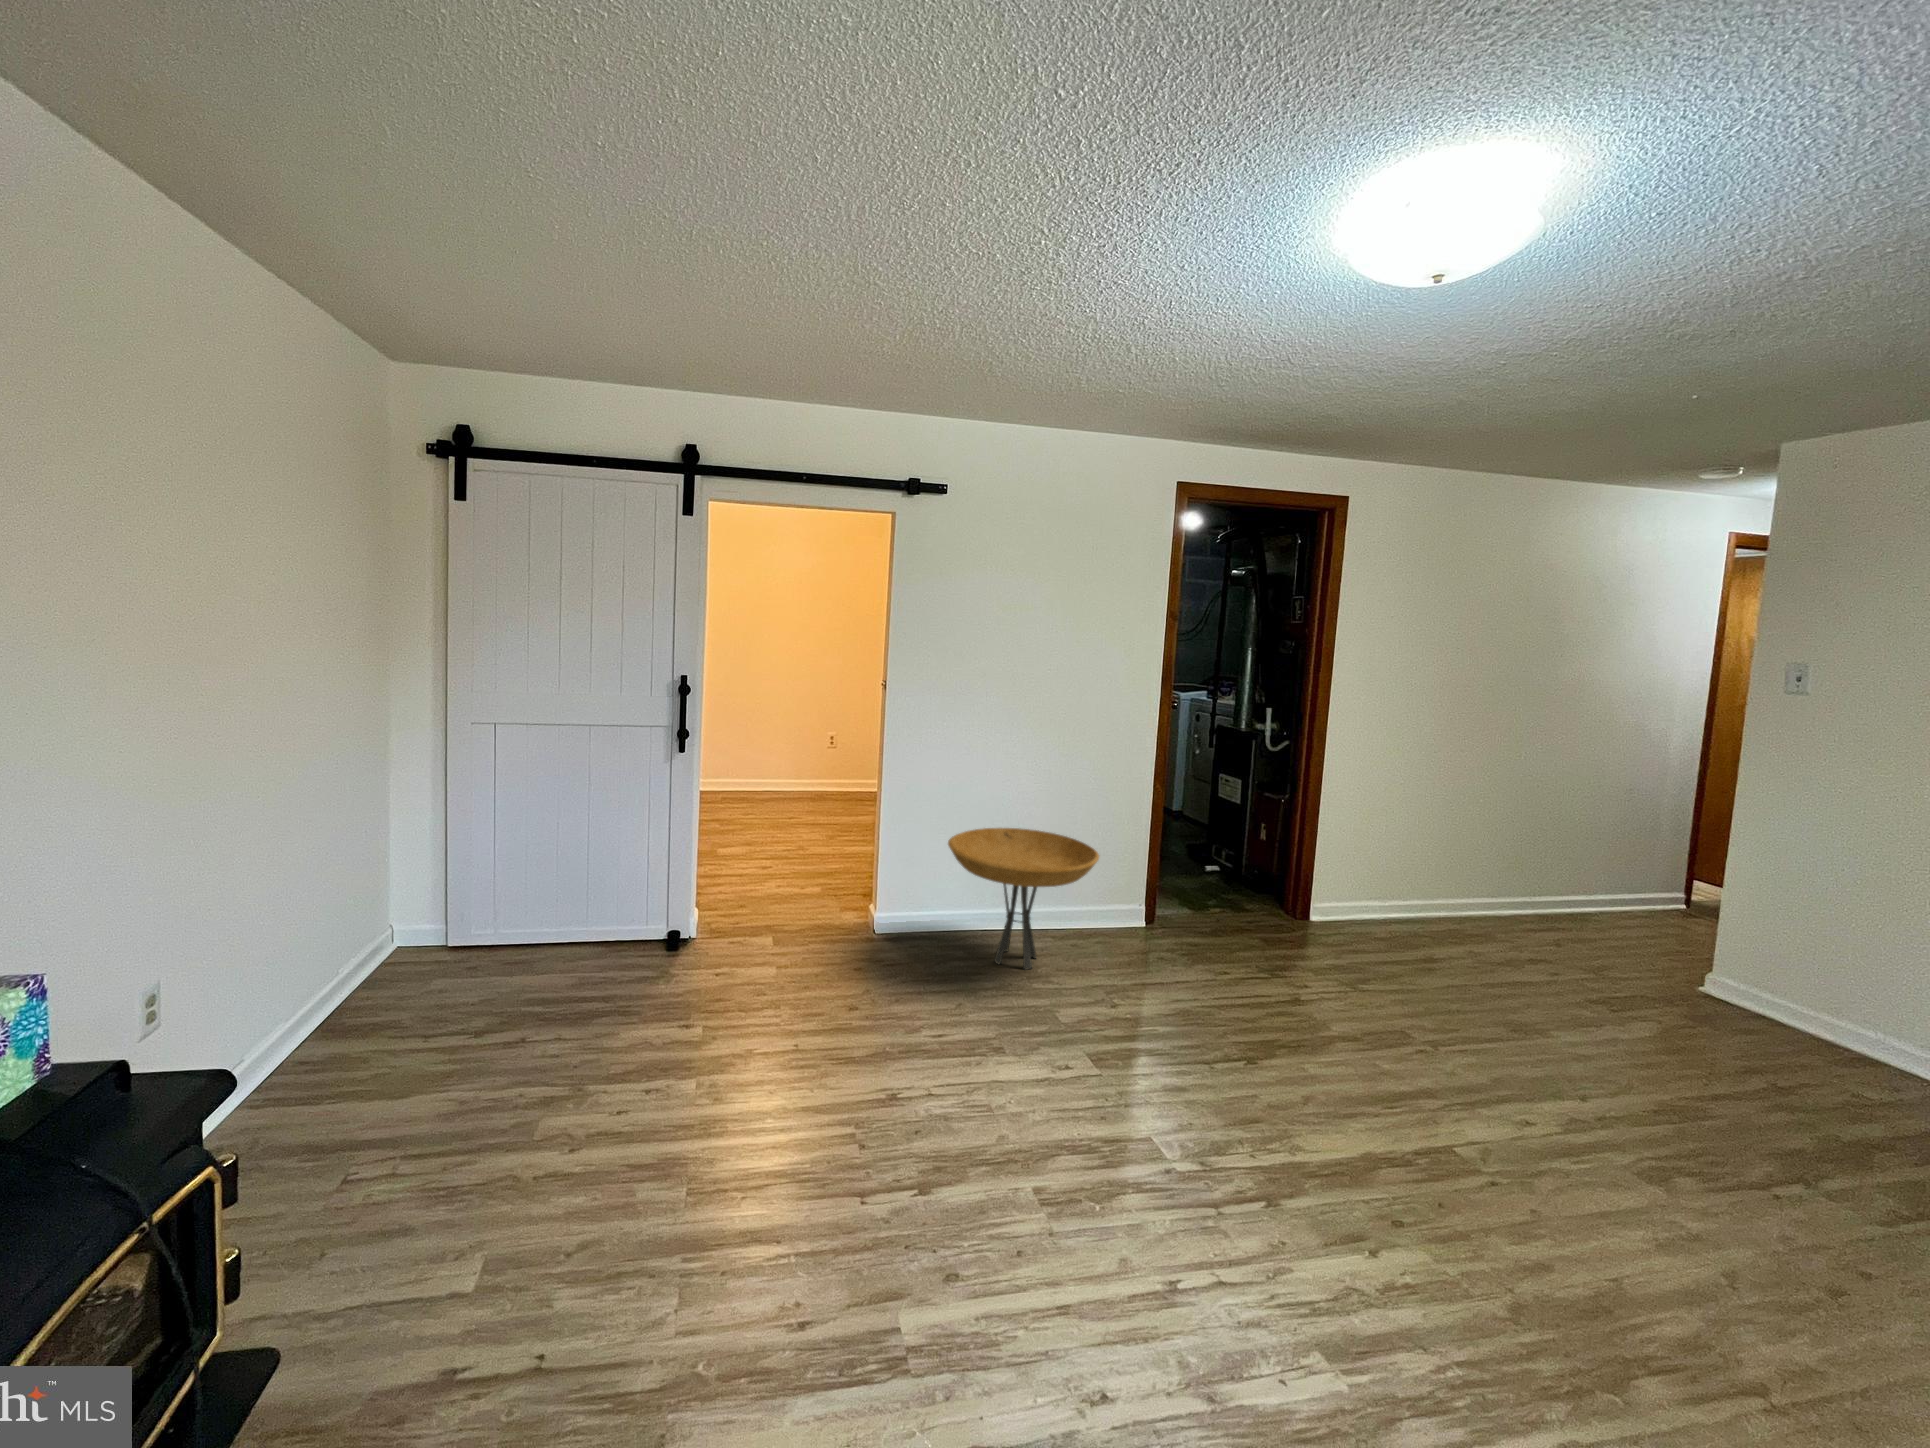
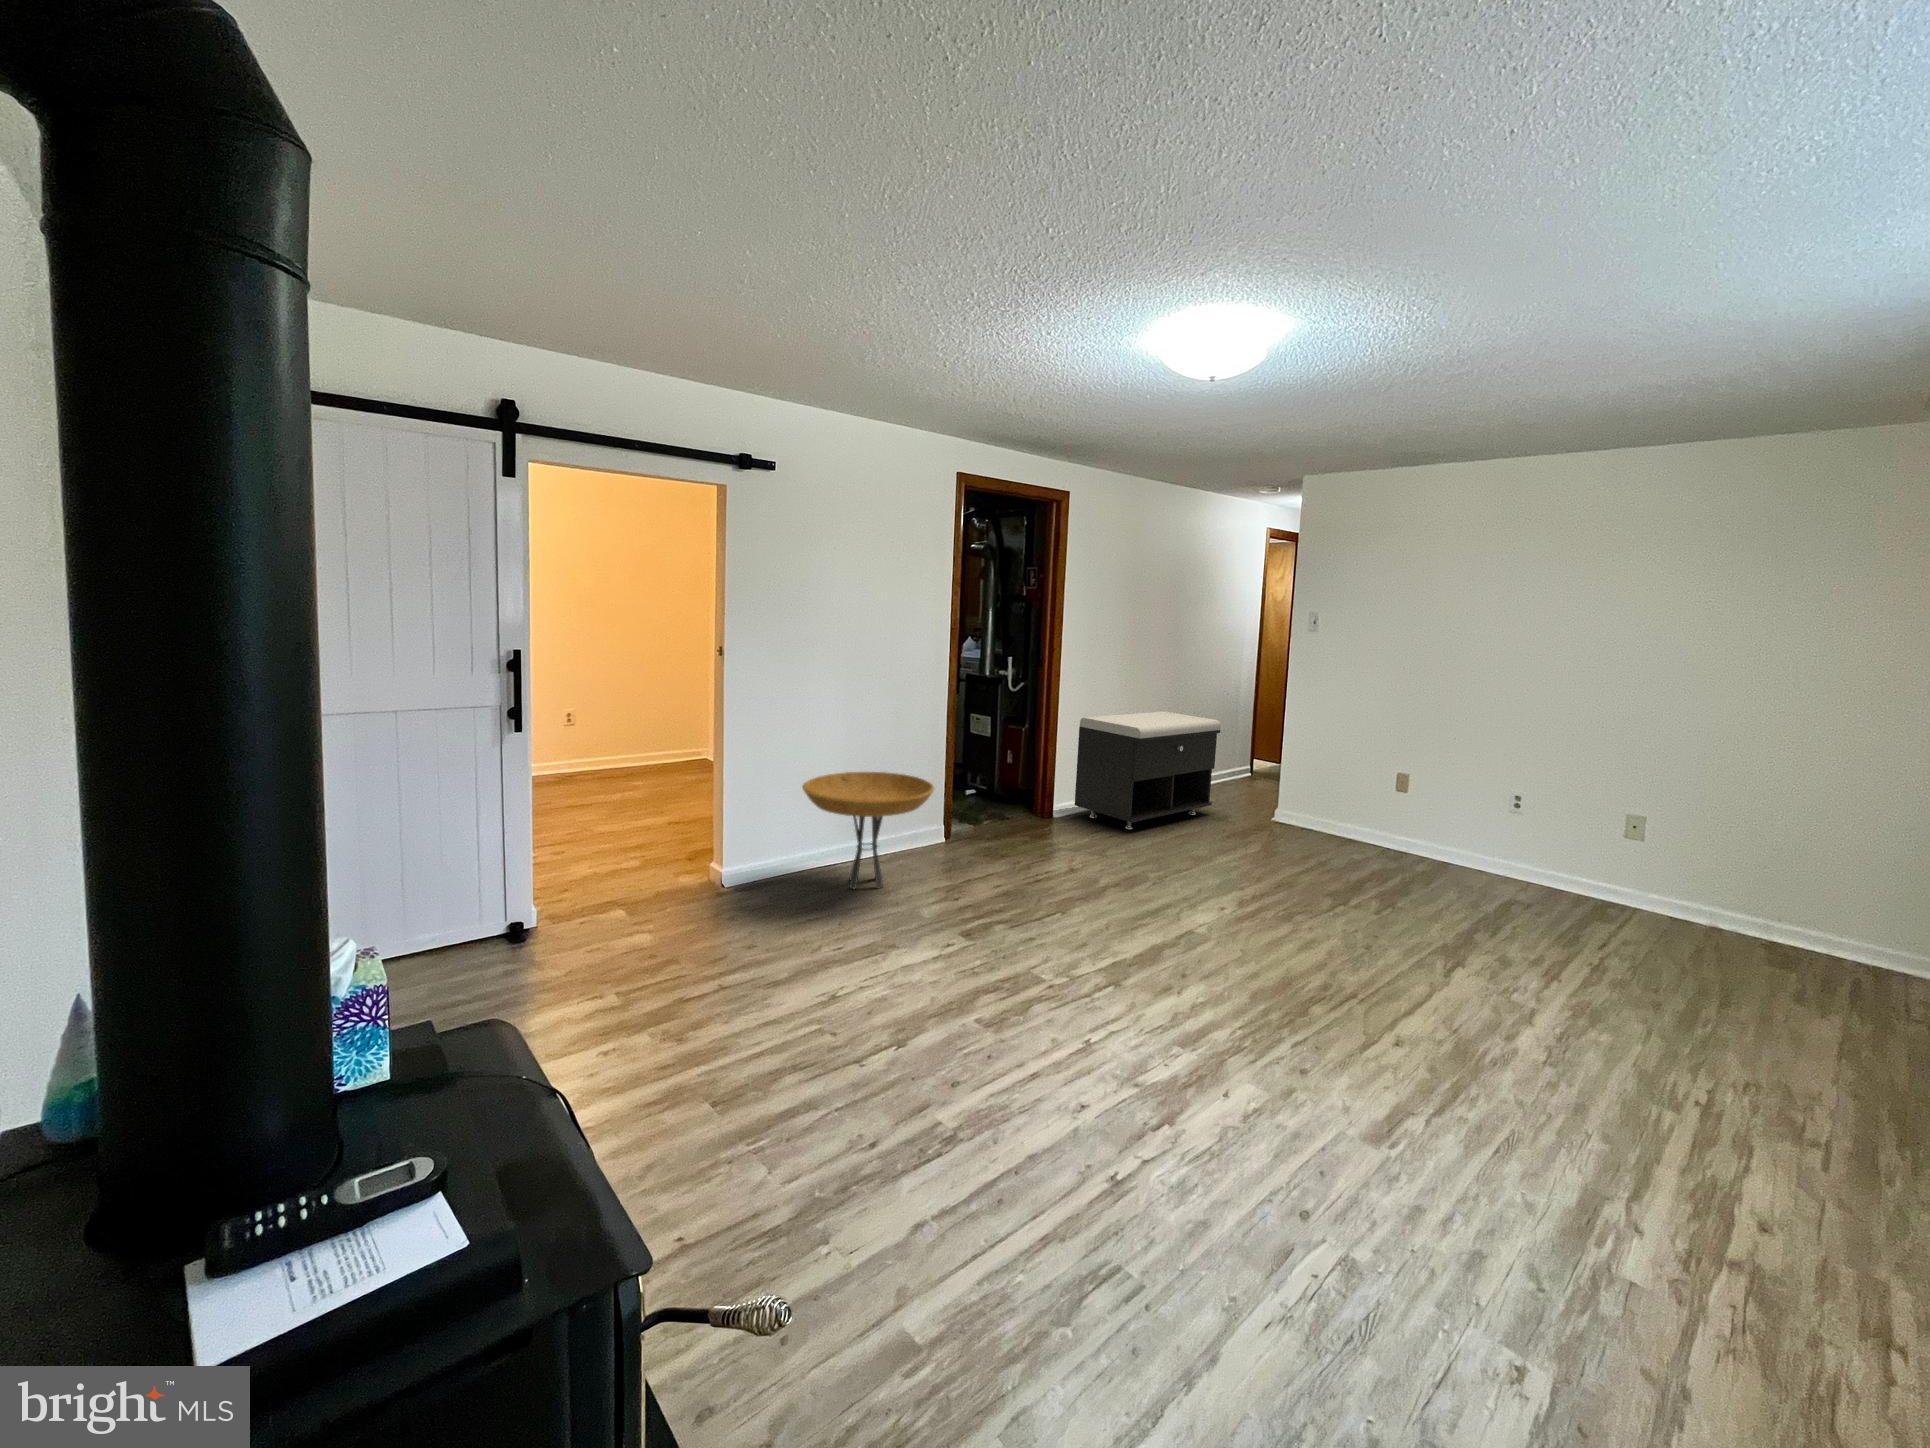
storage bench: none [1339,791,1599,956] -> present [1075,711,1221,830]

